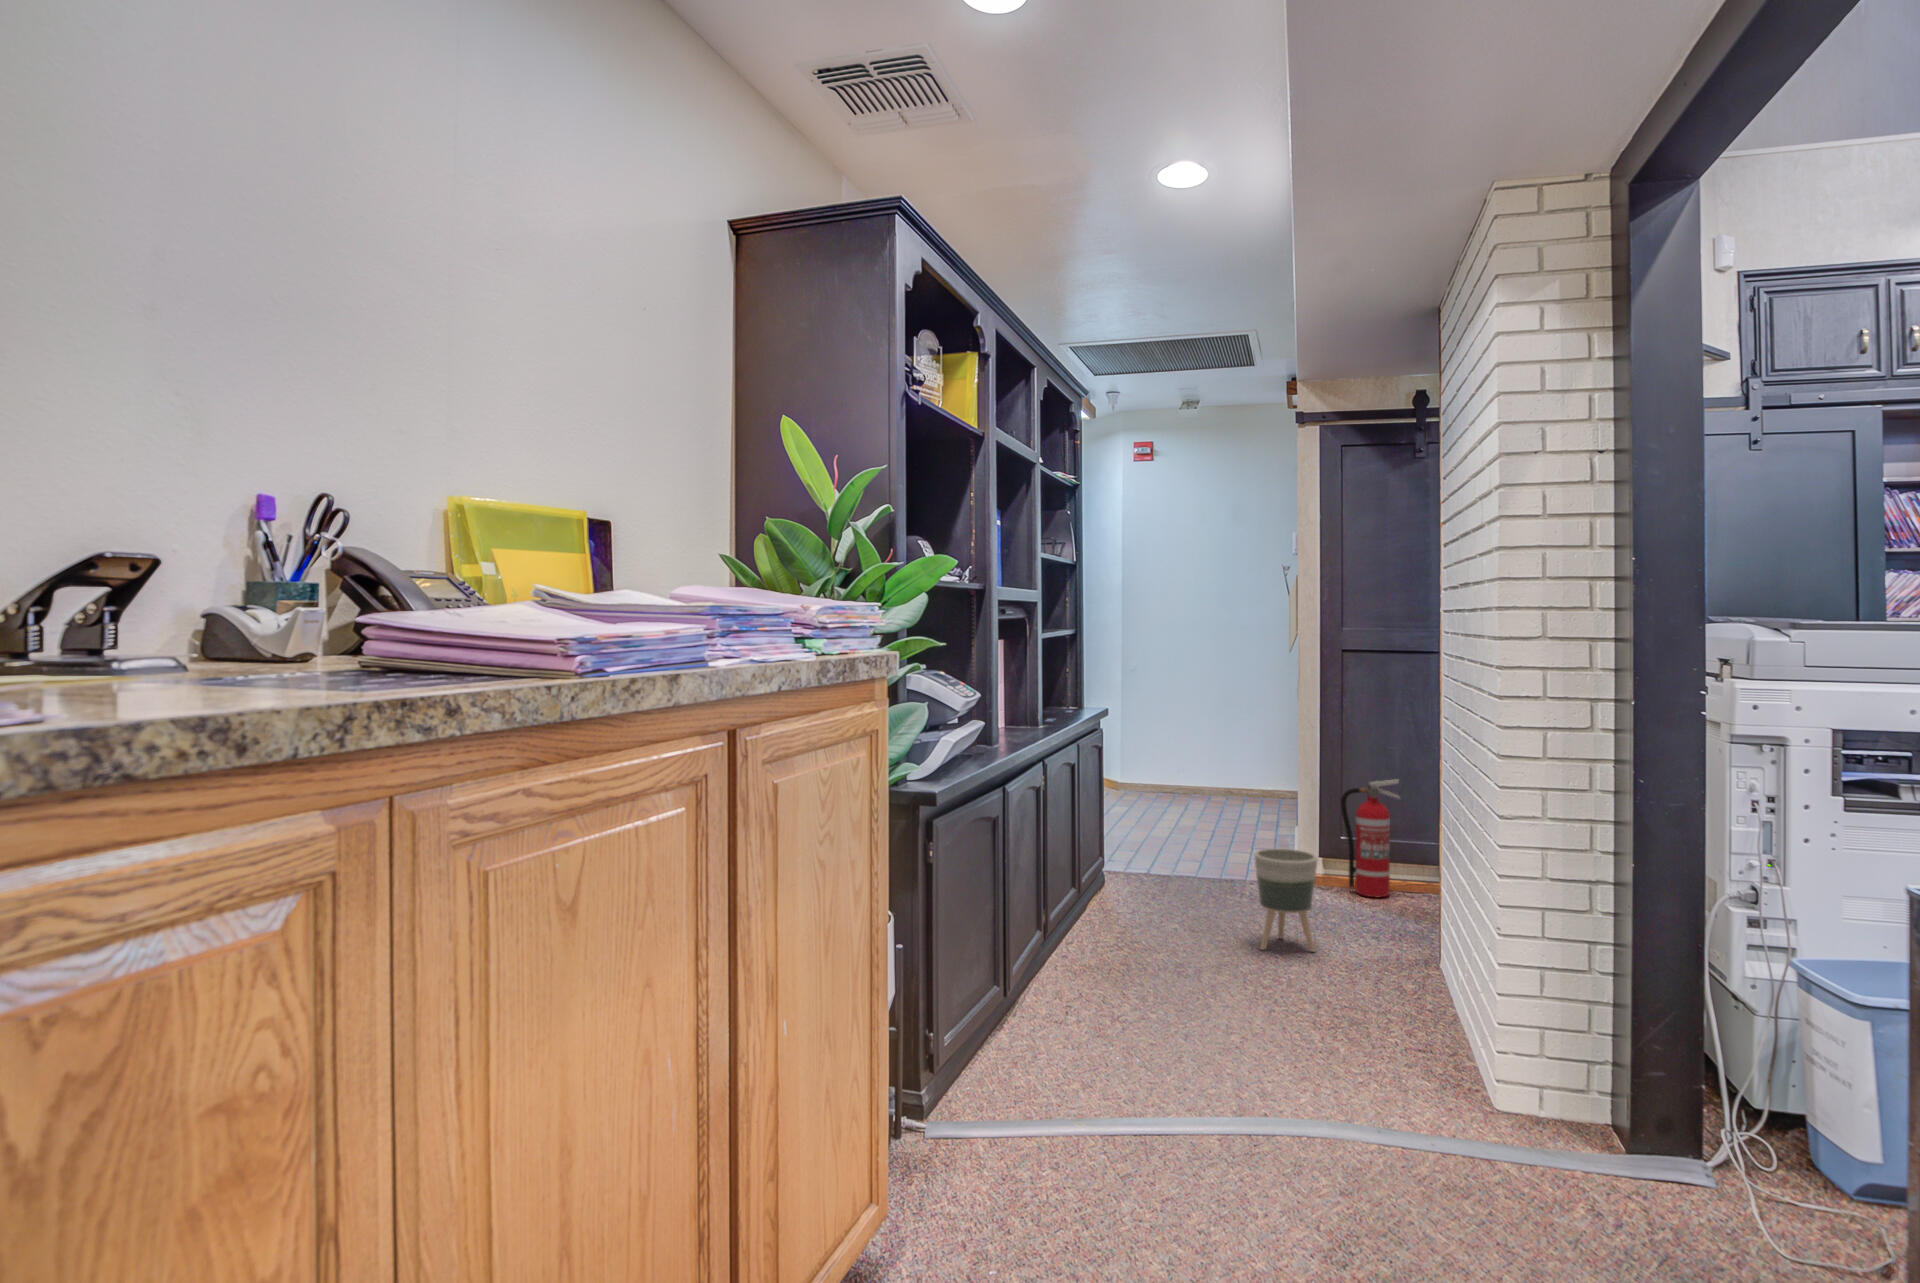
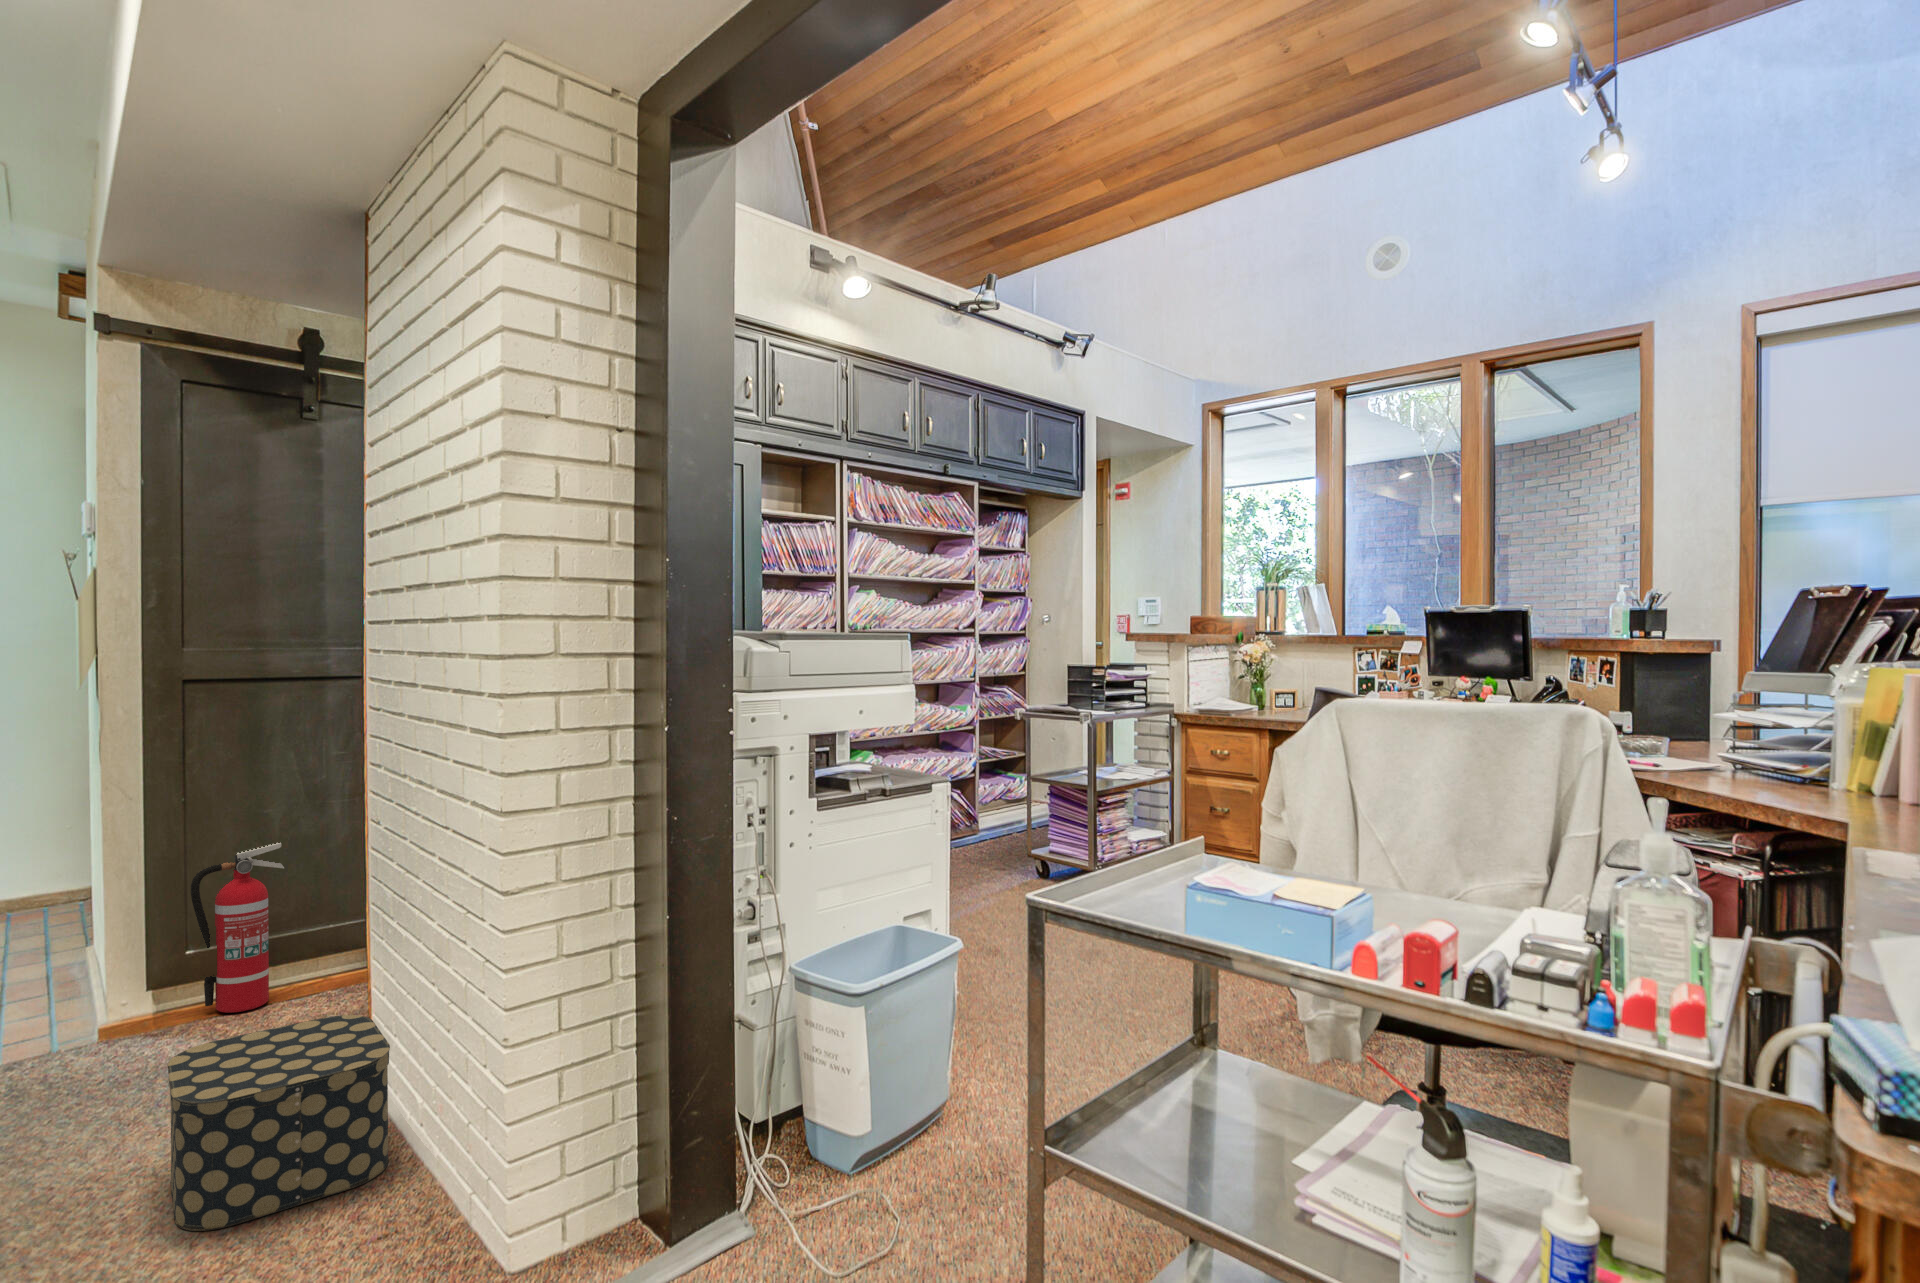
planter: present [1254,849,1317,952] -> none [48,985,173,1170]
storage box: none [1307,895,1441,1018] -> present [167,1015,390,1231]

